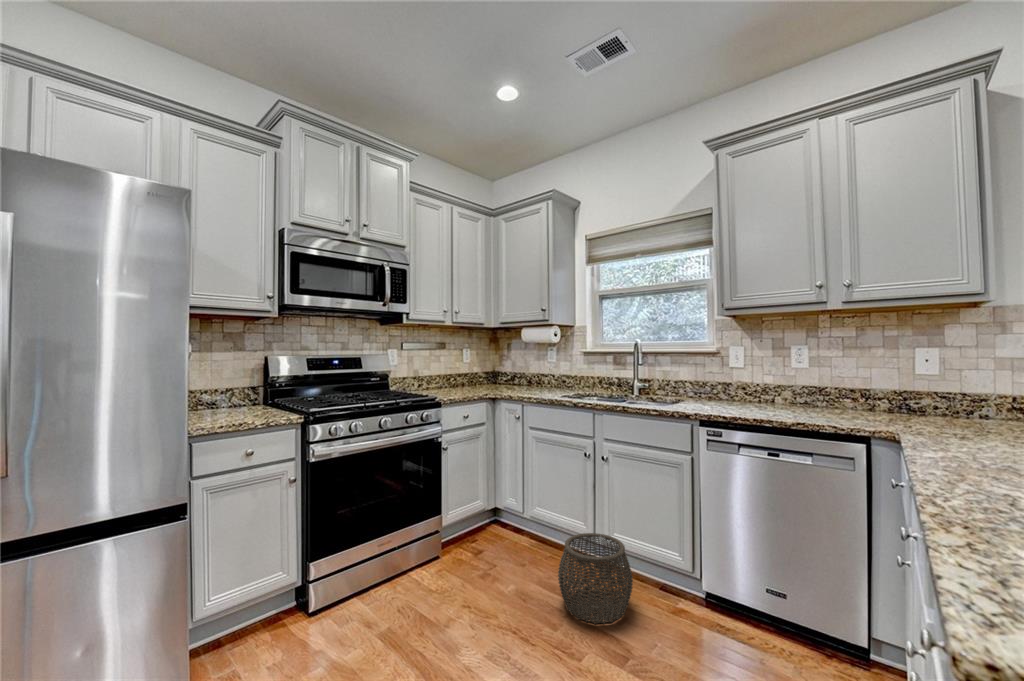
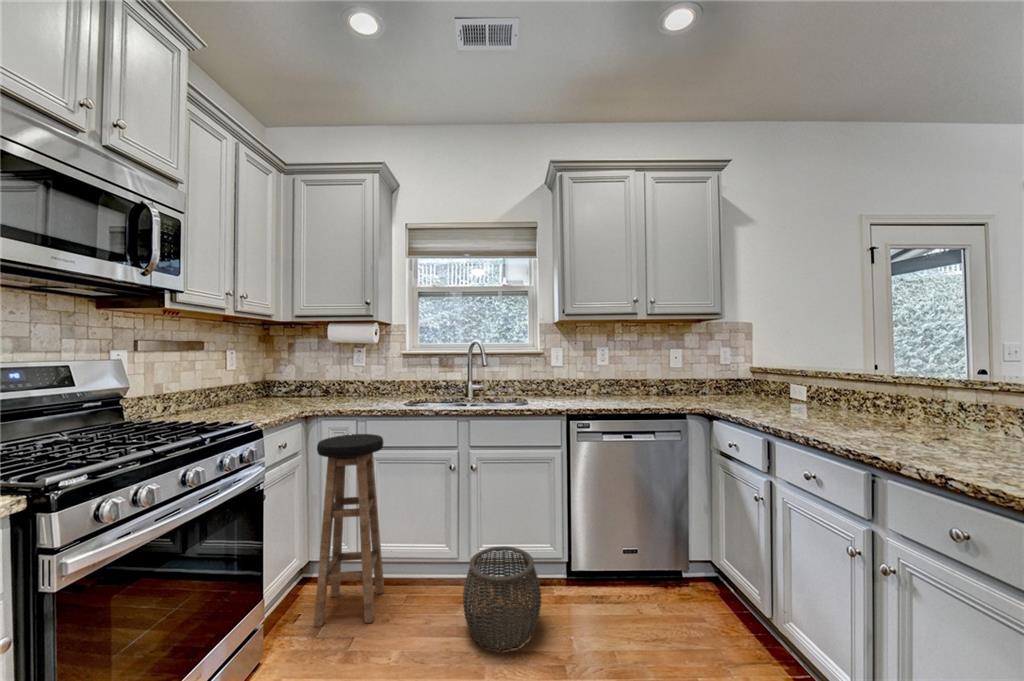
bar stool: none [478,416,536,564] -> present [314,434,384,627]

